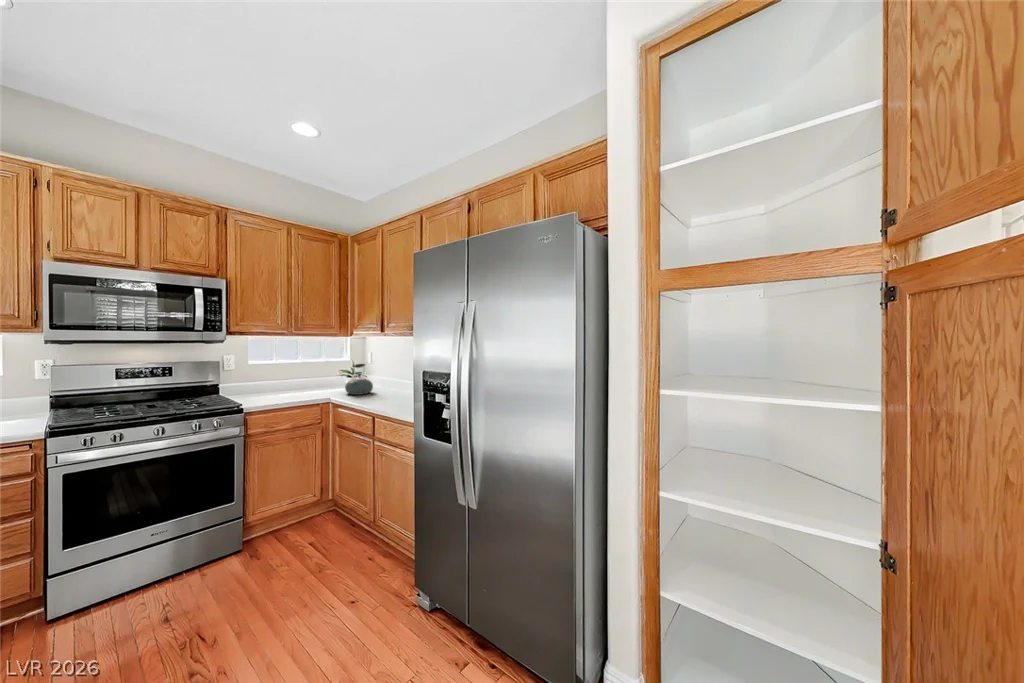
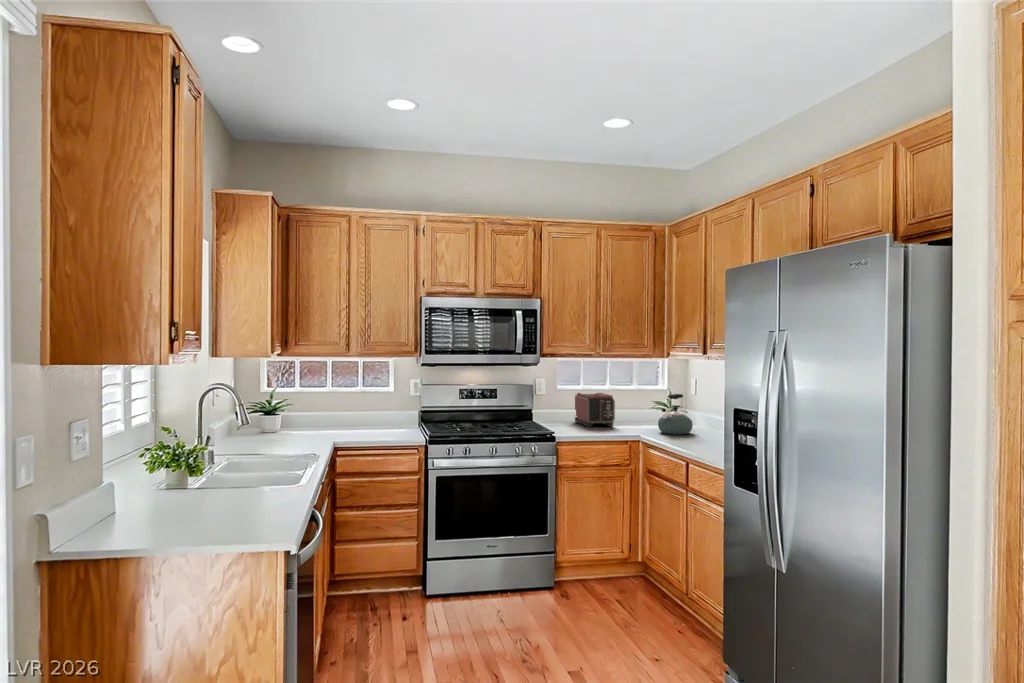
toaster: none [266,366,306,395] -> present [575,393,615,427]

